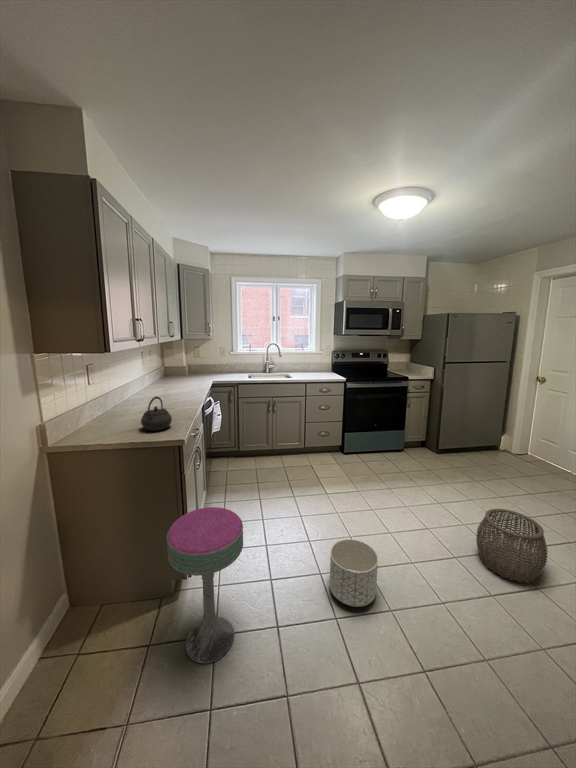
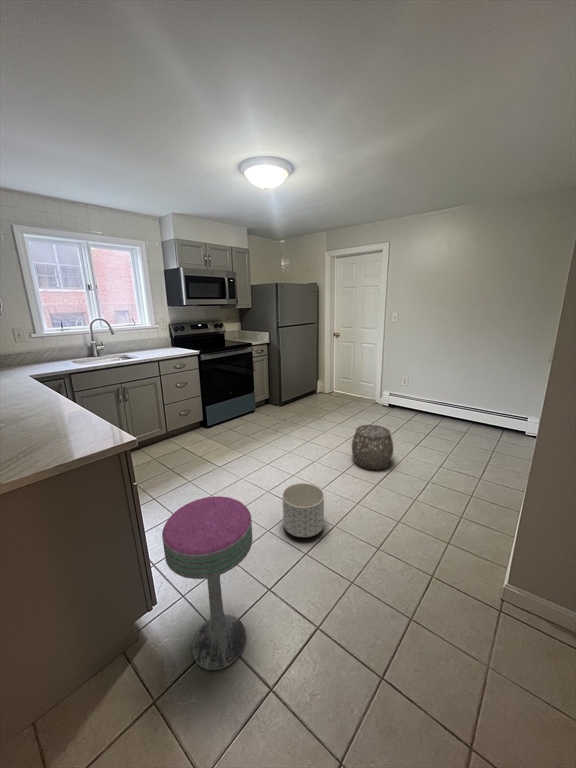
kettle: present [141,396,172,431] -> none [29,391,82,442]

